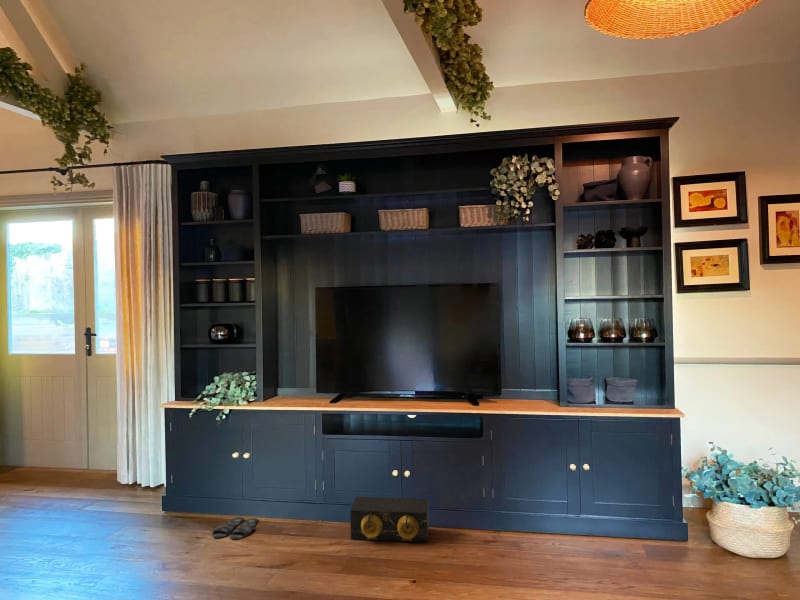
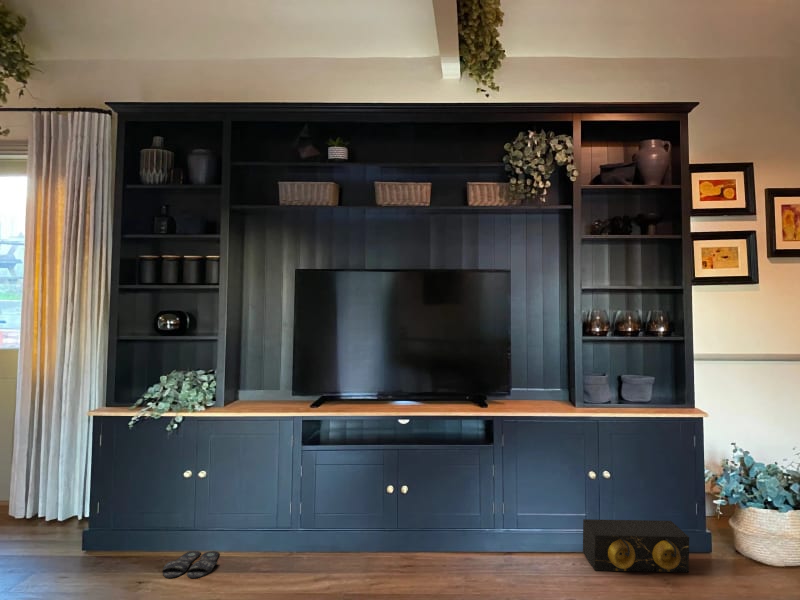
speaker: present [350,497,429,542] -> present [583,519,689,572]

